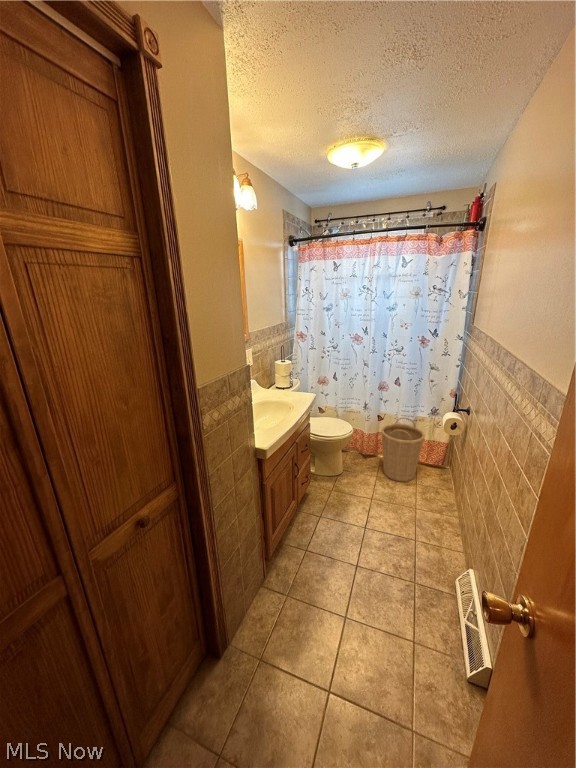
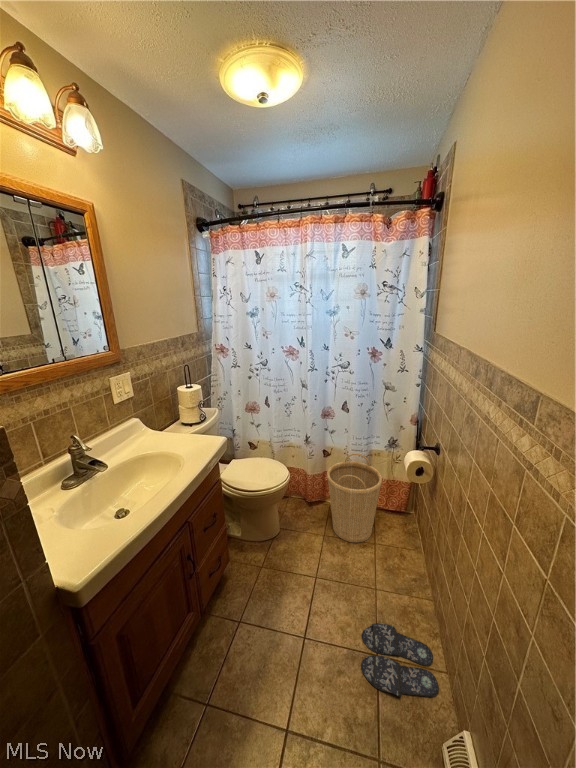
slippers: none [404,524,456,559] -> present [361,623,439,697]

